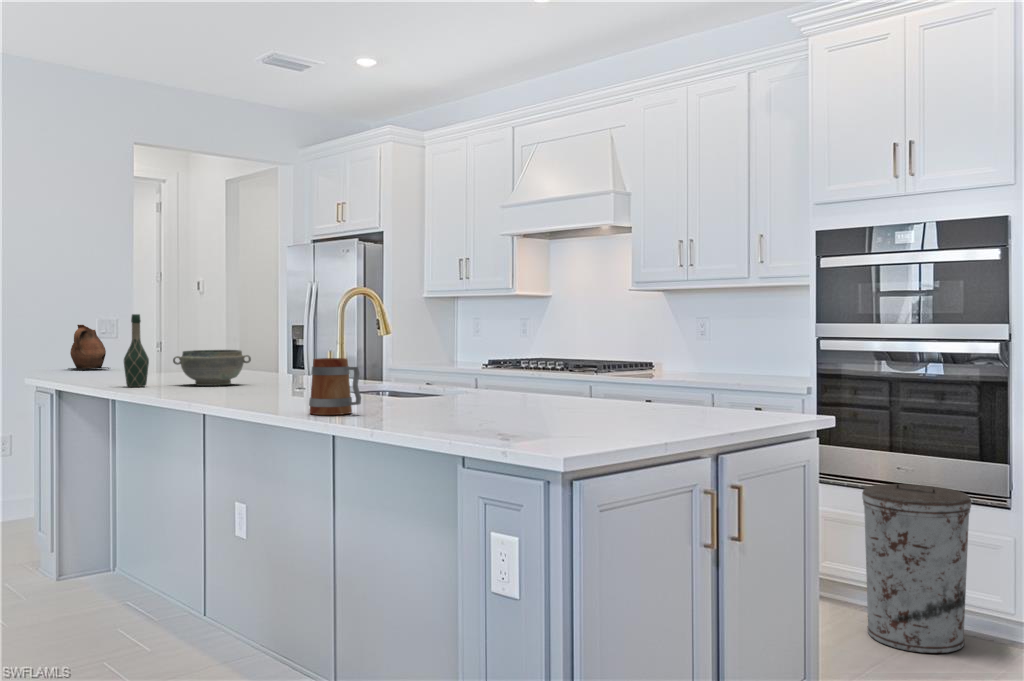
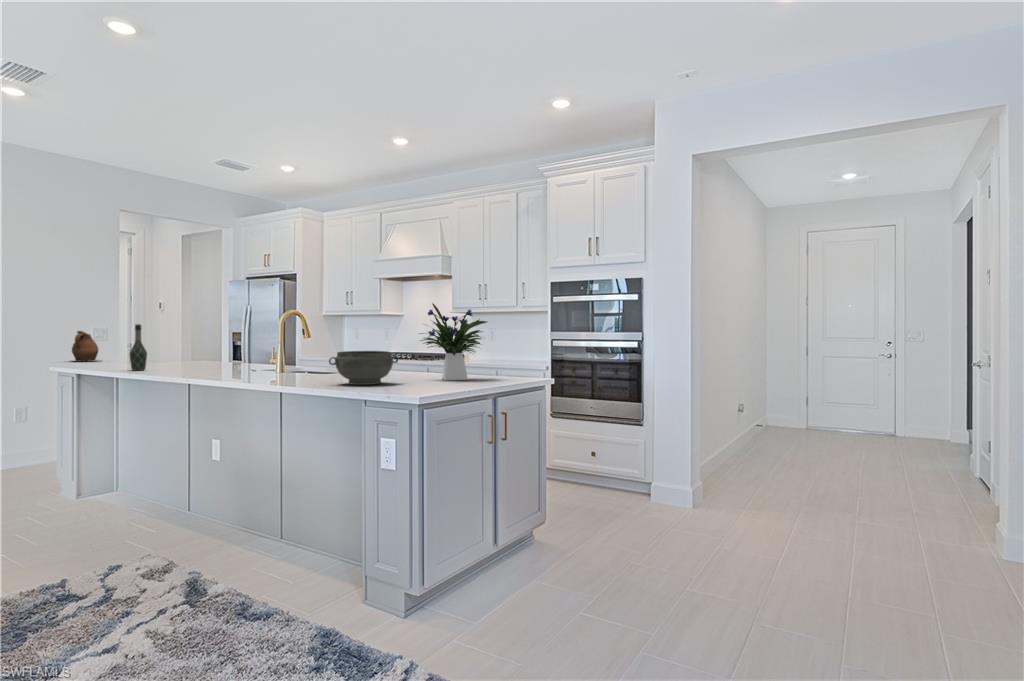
flower arrangement: none [565,270,701,416] -> present [420,303,487,380]
bowl: present [173,350,251,386] -> present [329,351,398,385]
mug: present [309,358,361,415] -> none [270,350,302,382]
trash can: present [862,484,971,653] -> none [573,416,624,501]

